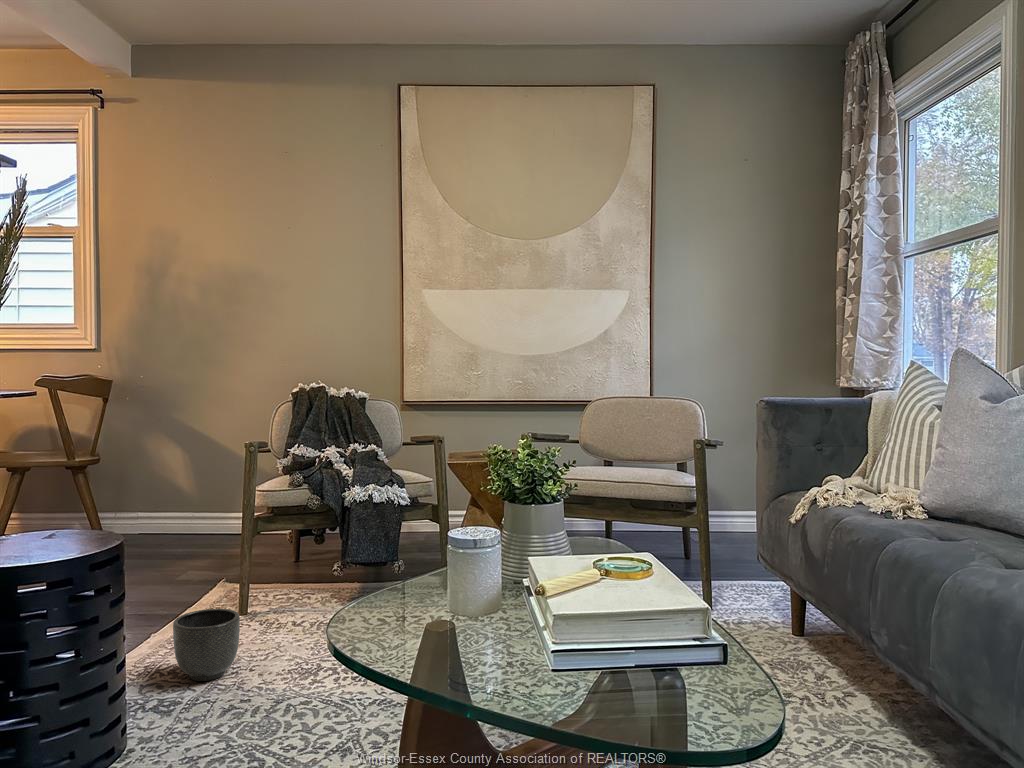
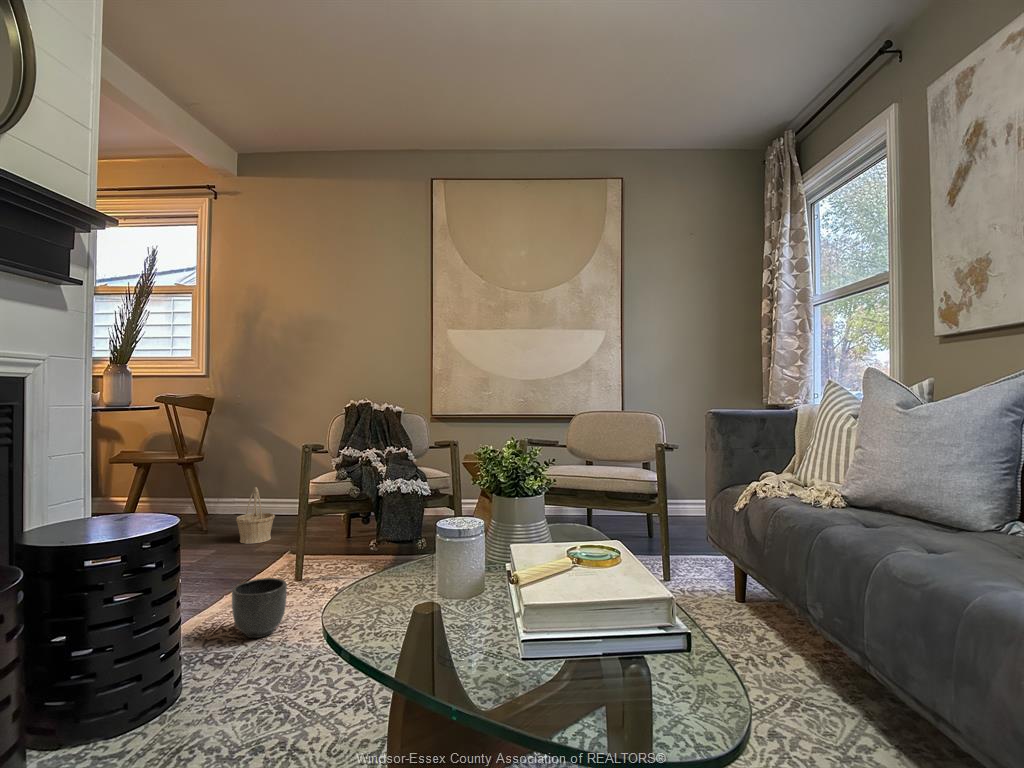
basket: none [150,496,200,569] -> present [236,487,275,544]

